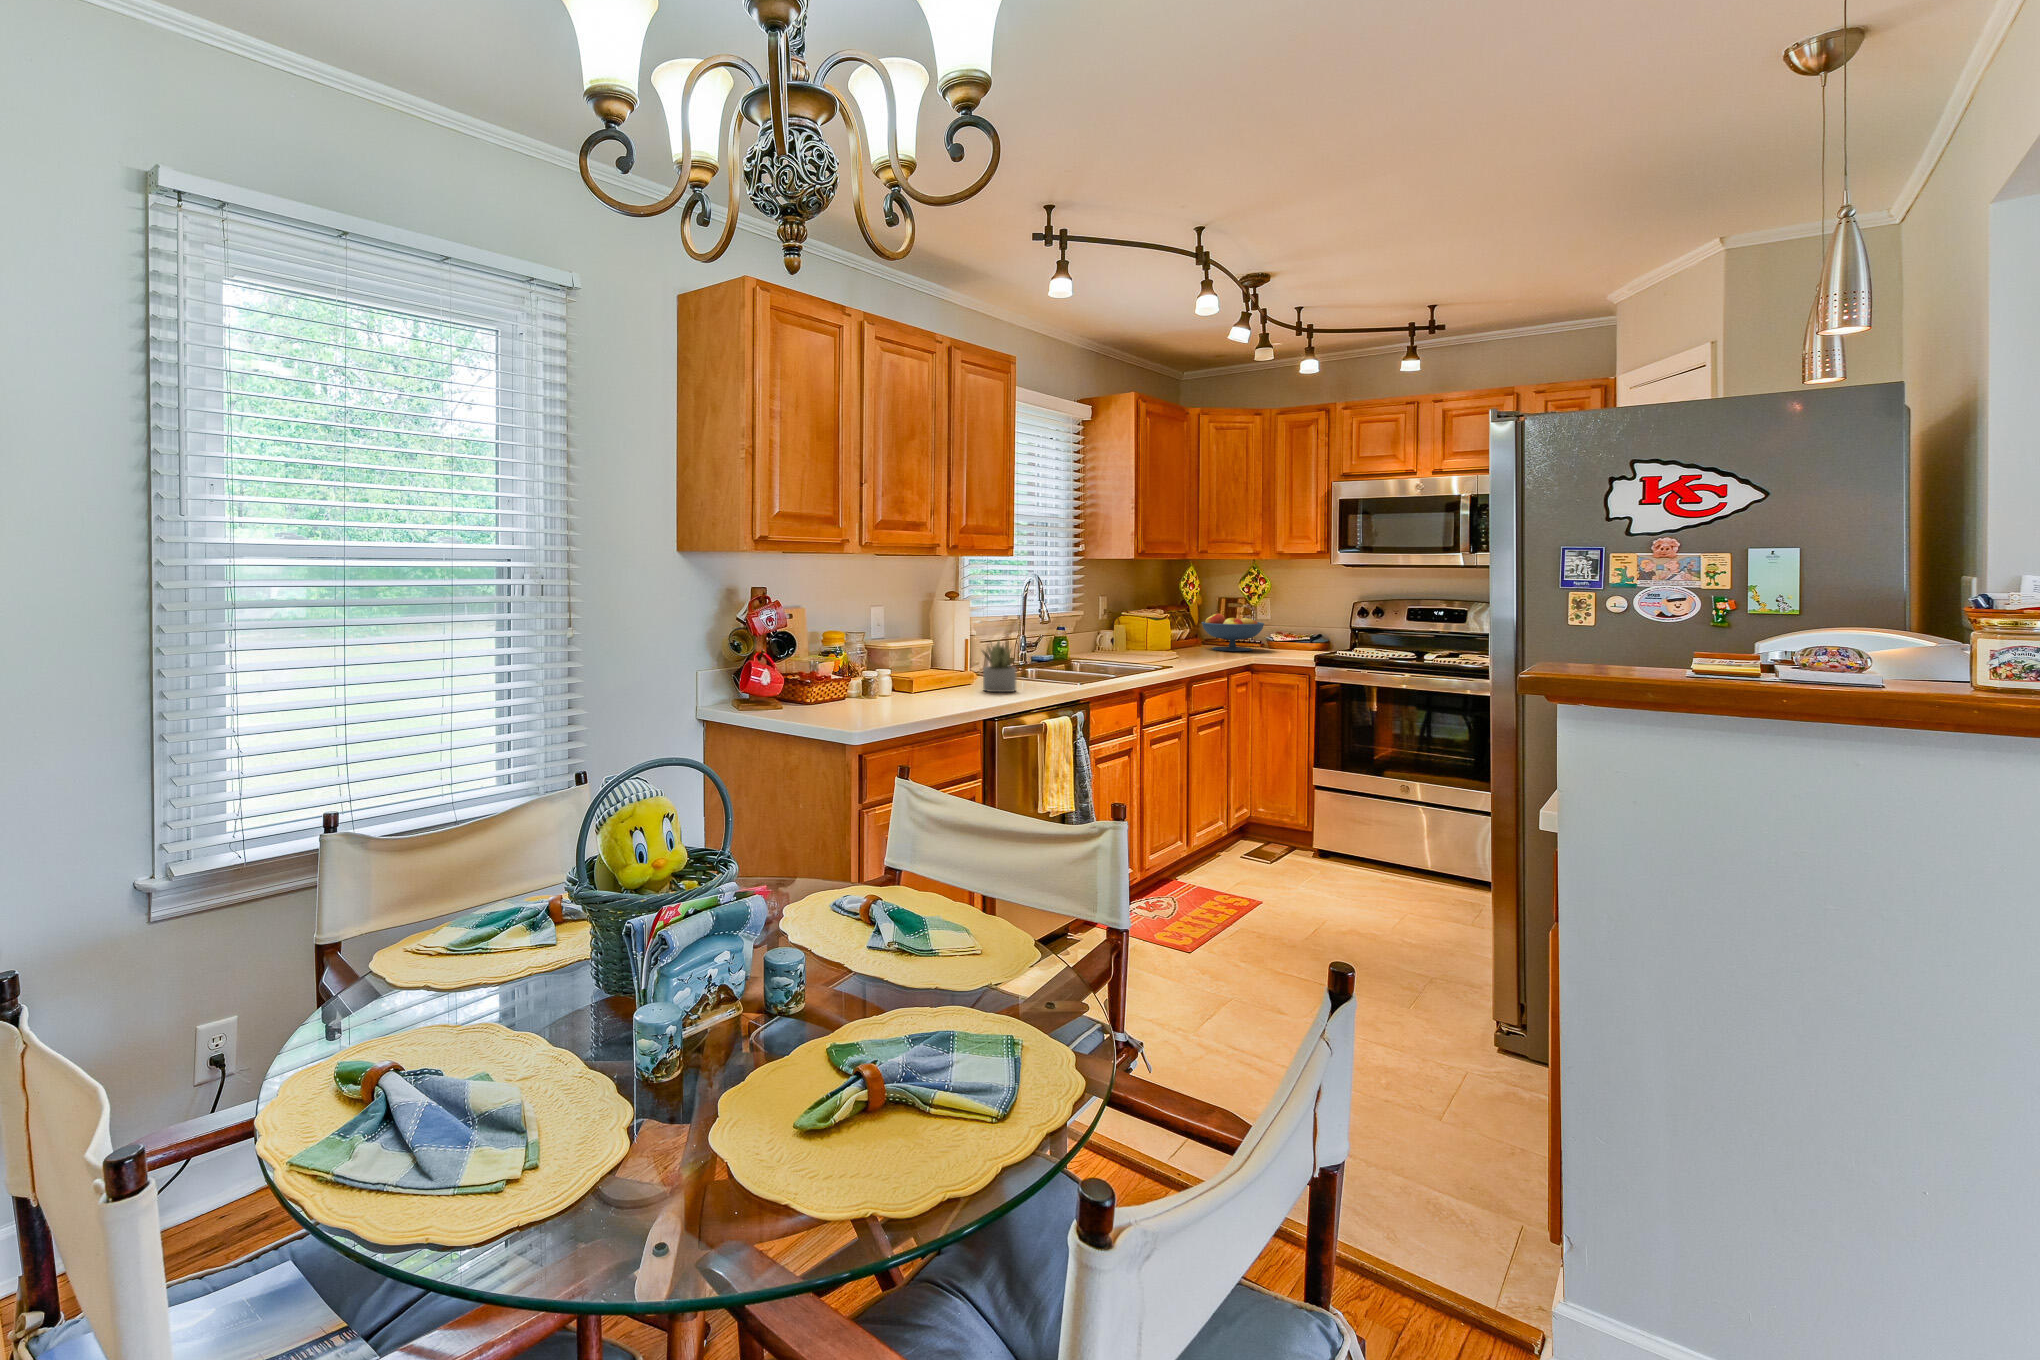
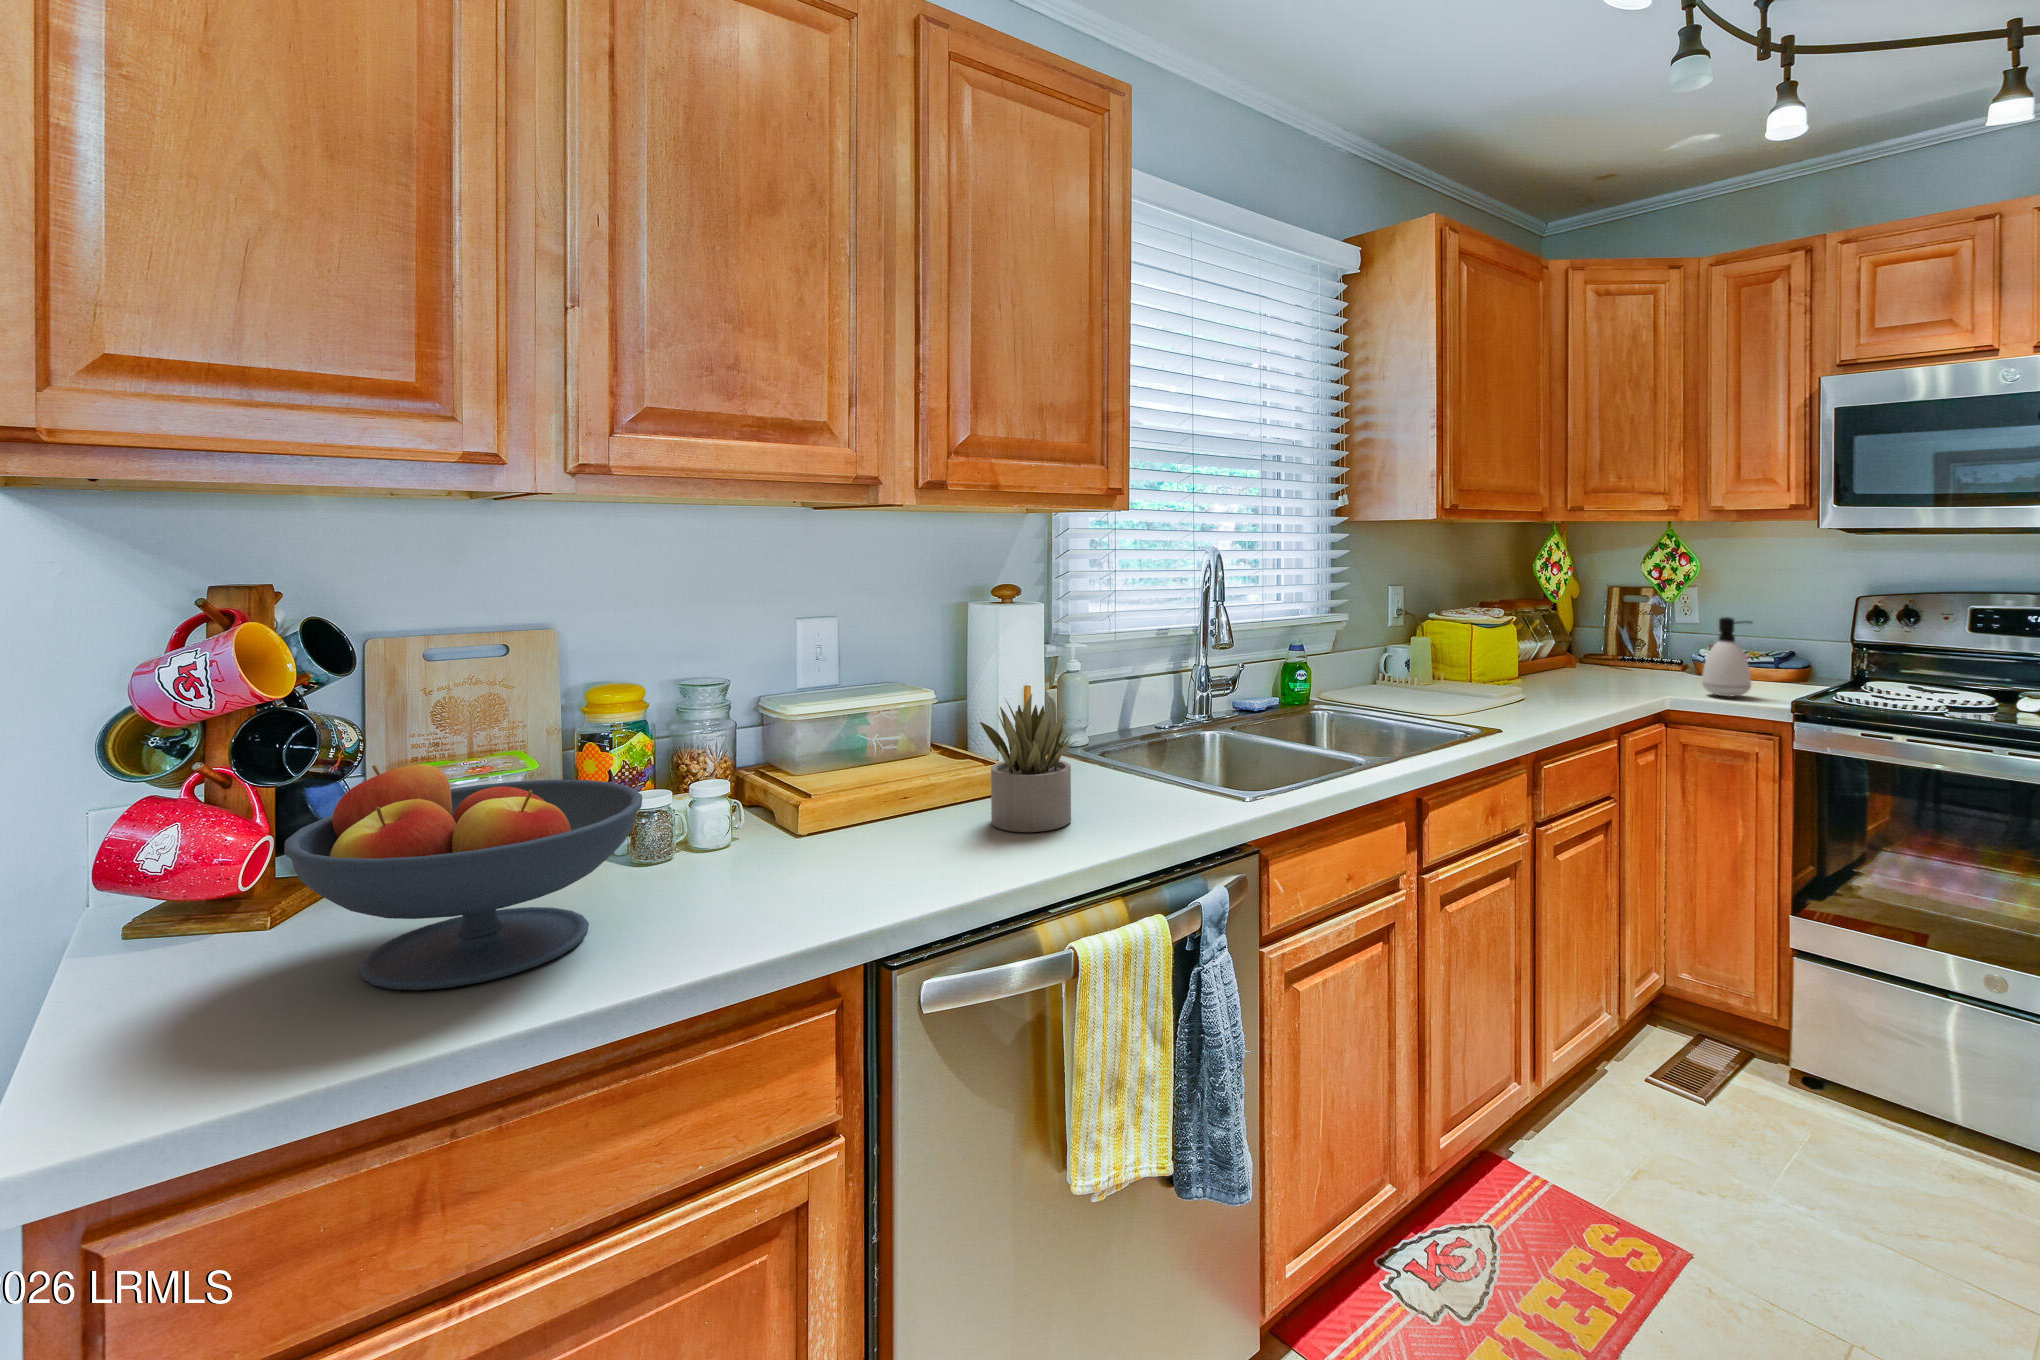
fruit bowl: present [1202,613,1264,651] -> present [284,764,642,990]
soap dispenser: none [1271,613,1297,656] -> present [1702,617,1752,696]

